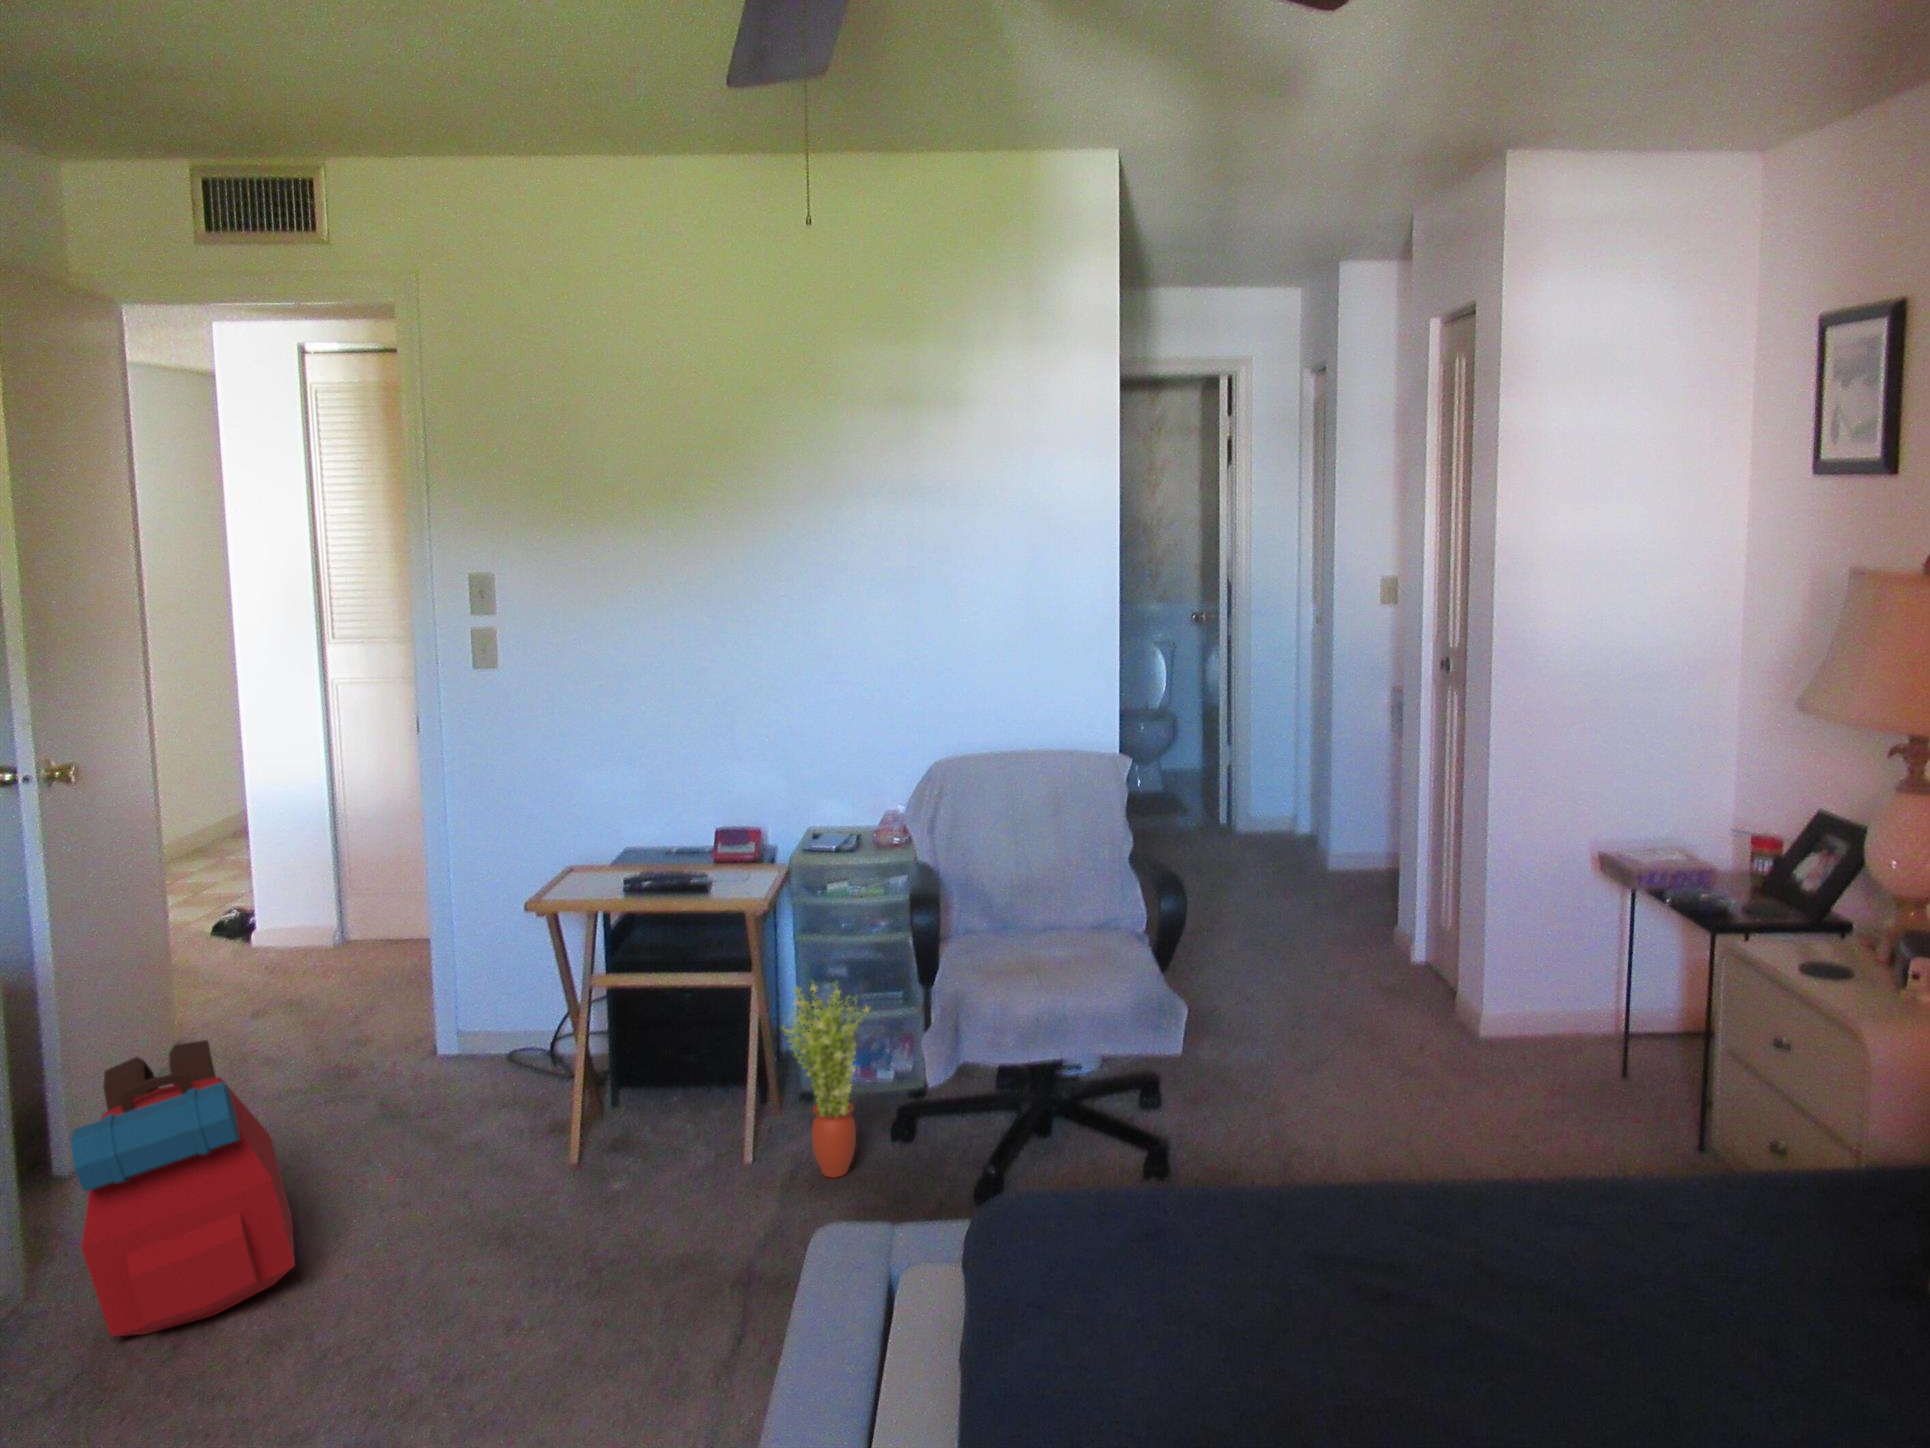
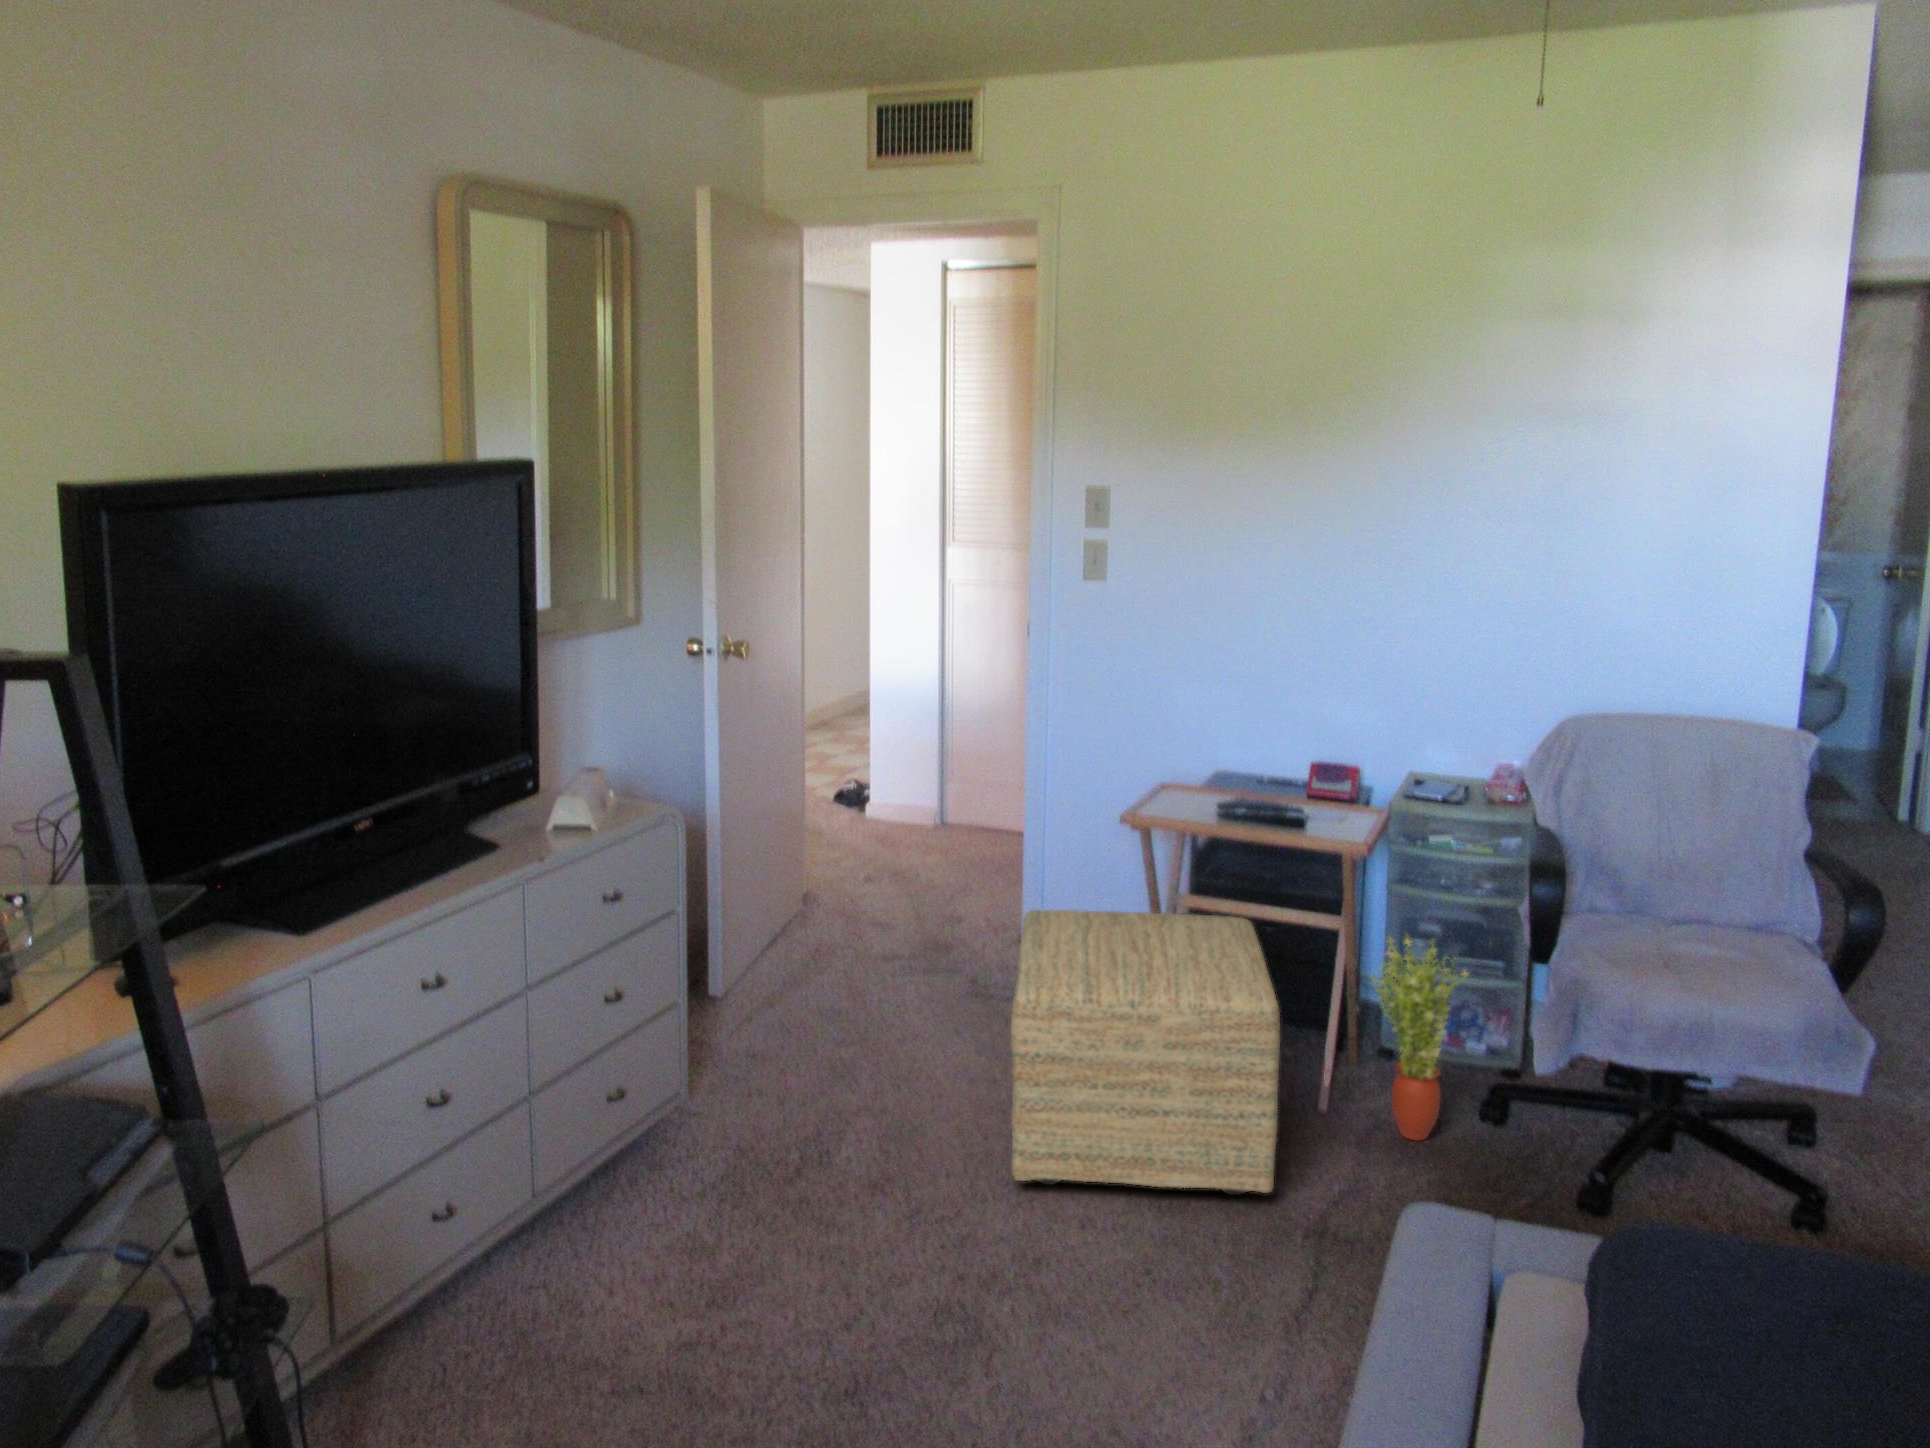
ottoman: none [395,991,701,1330] -> present [1011,910,1280,1195]
backpack: present [71,1040,295,1336] -> none [769,895,920,1129]

